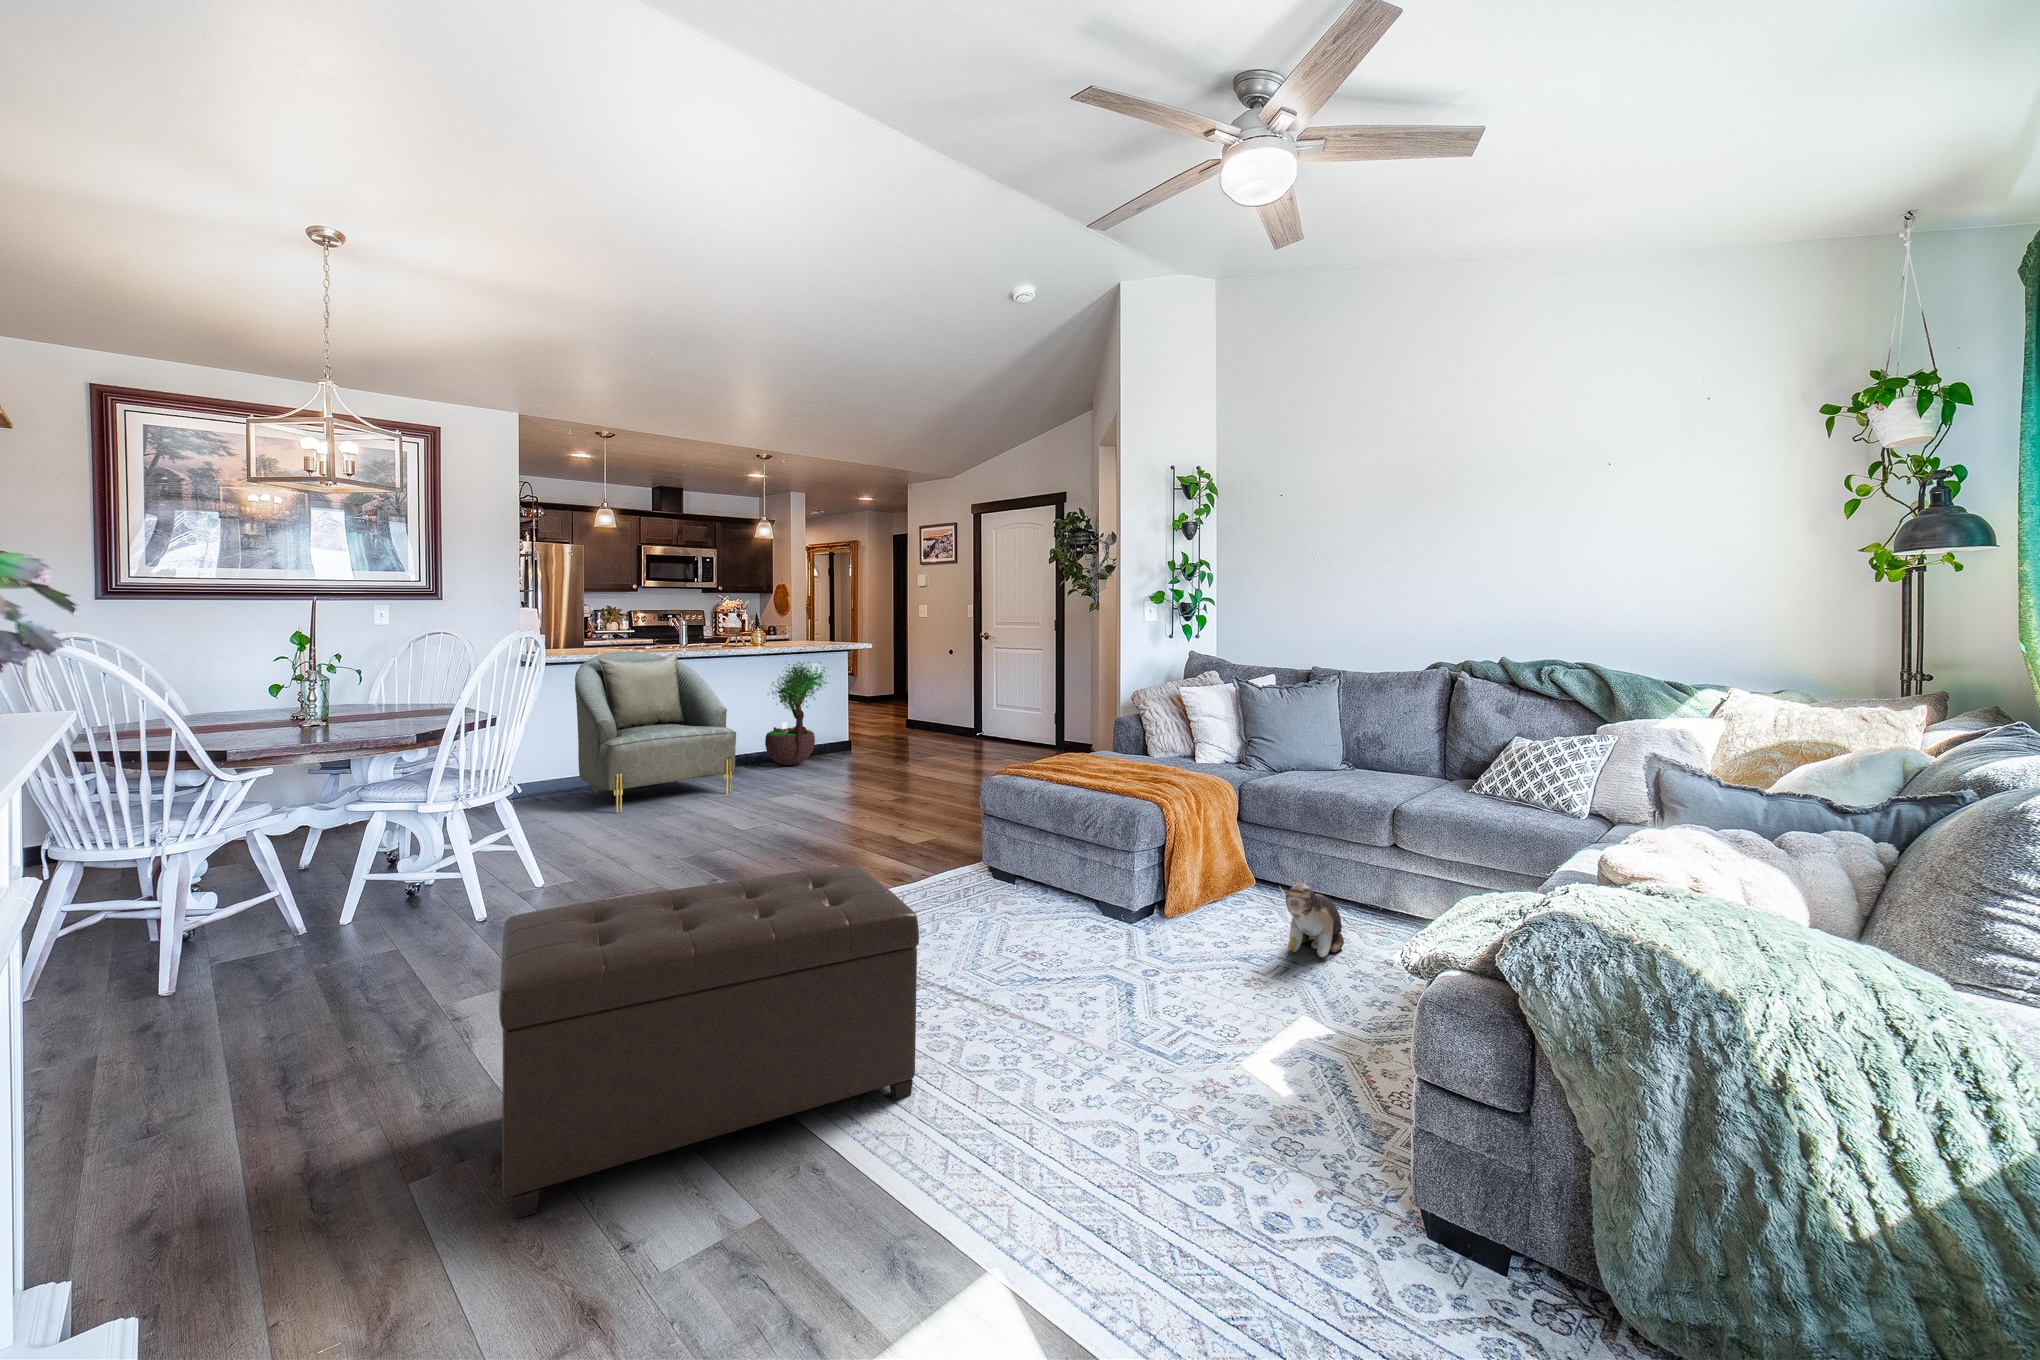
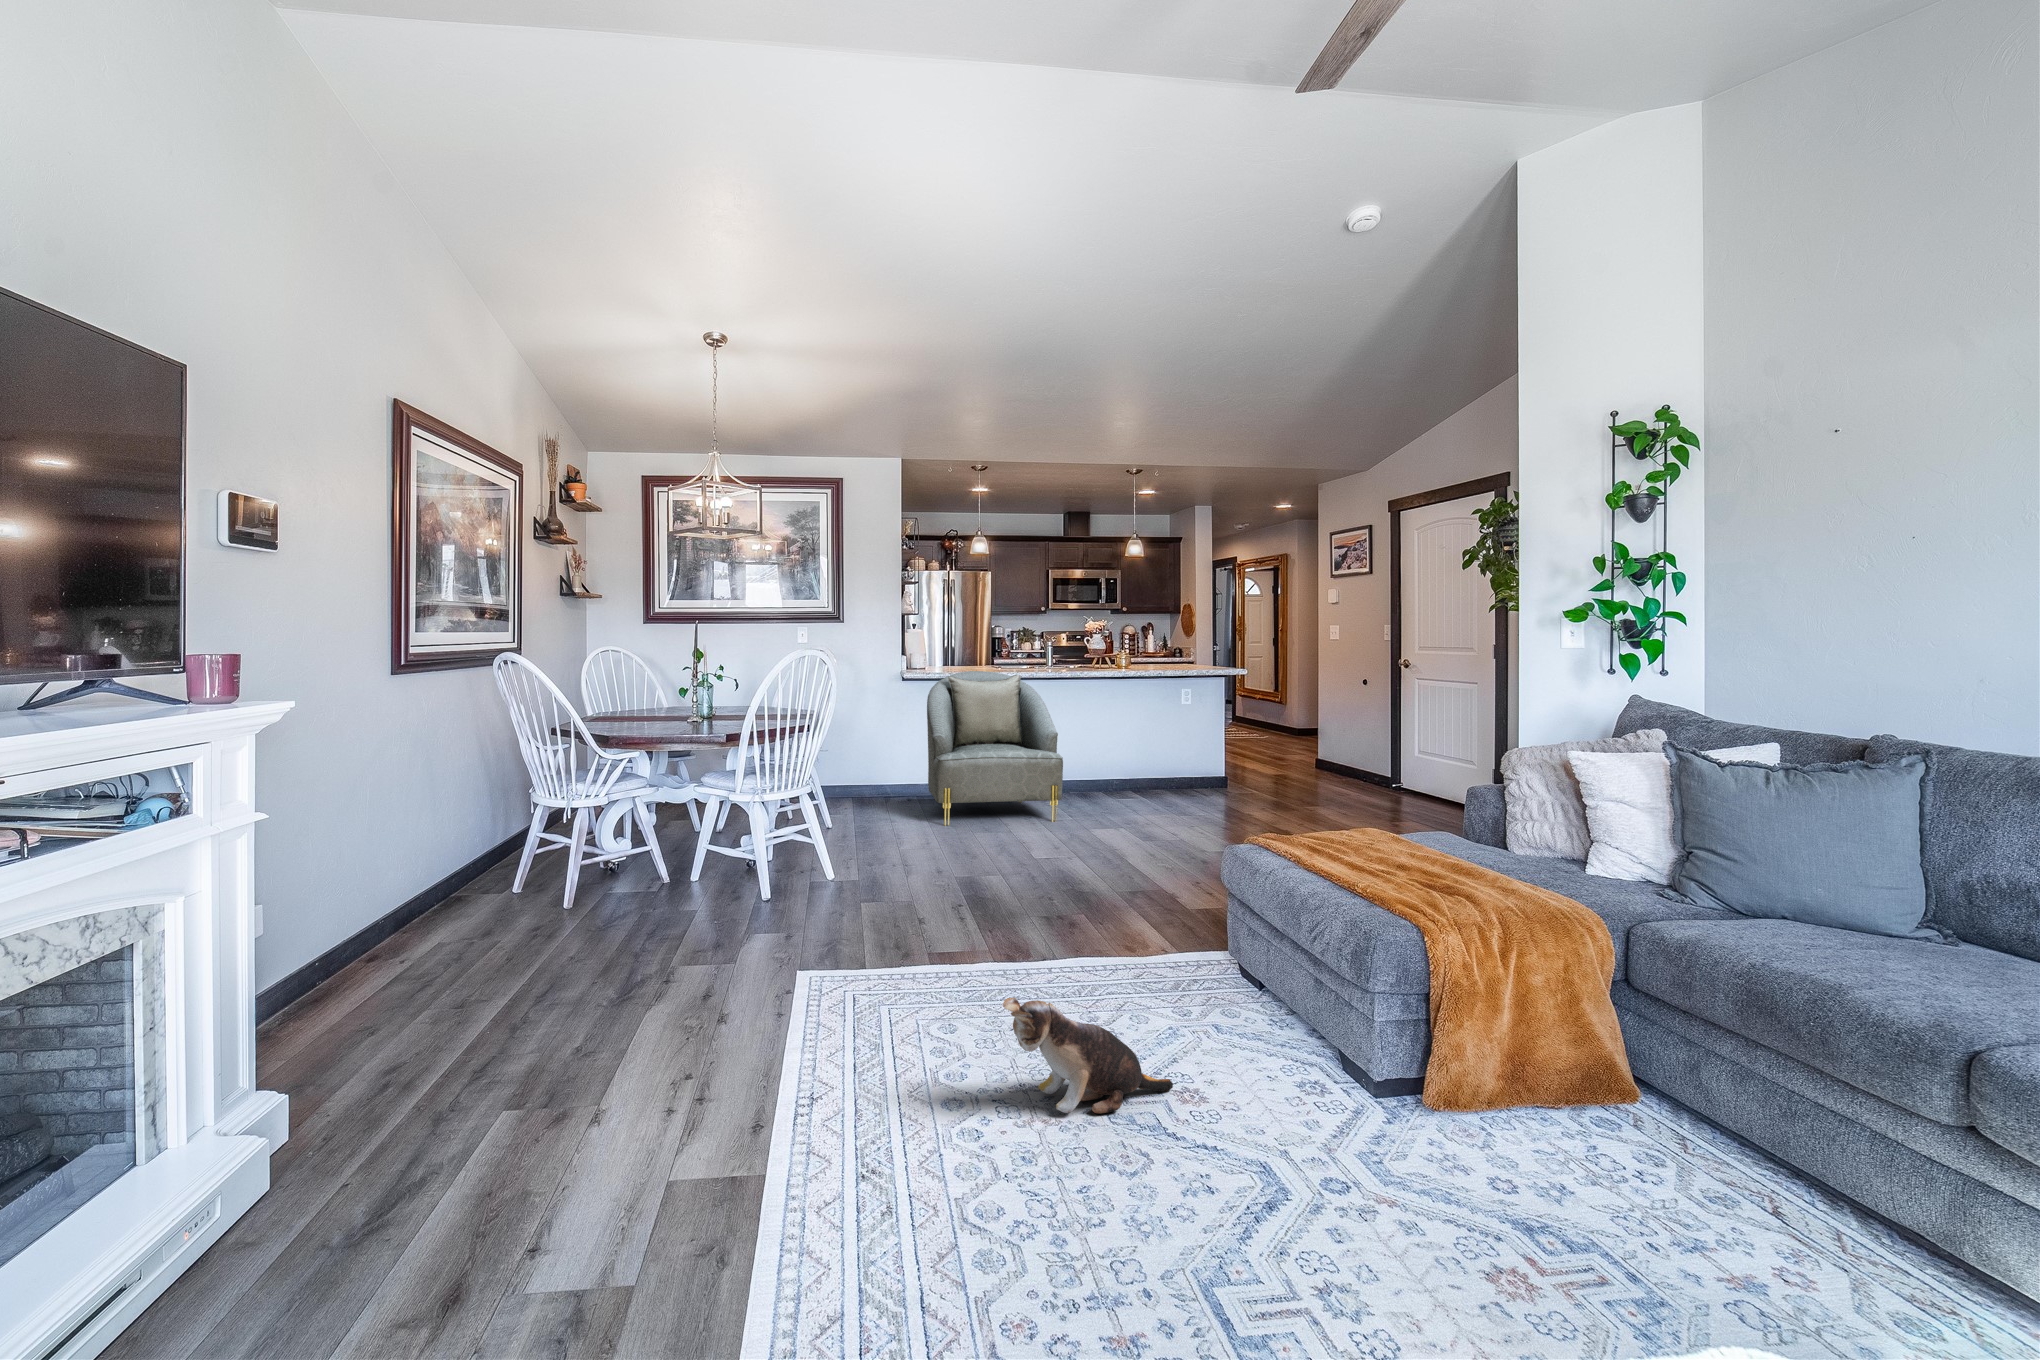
potted tree: present [765,661,830,765] -> none [1113,681,1183,799]
ottoman: present [499,866,919,1219] -> none [492,907,927,1228]
plush toy: present [1279,883,1344,957] -> present [1003,997,1173,1114]

